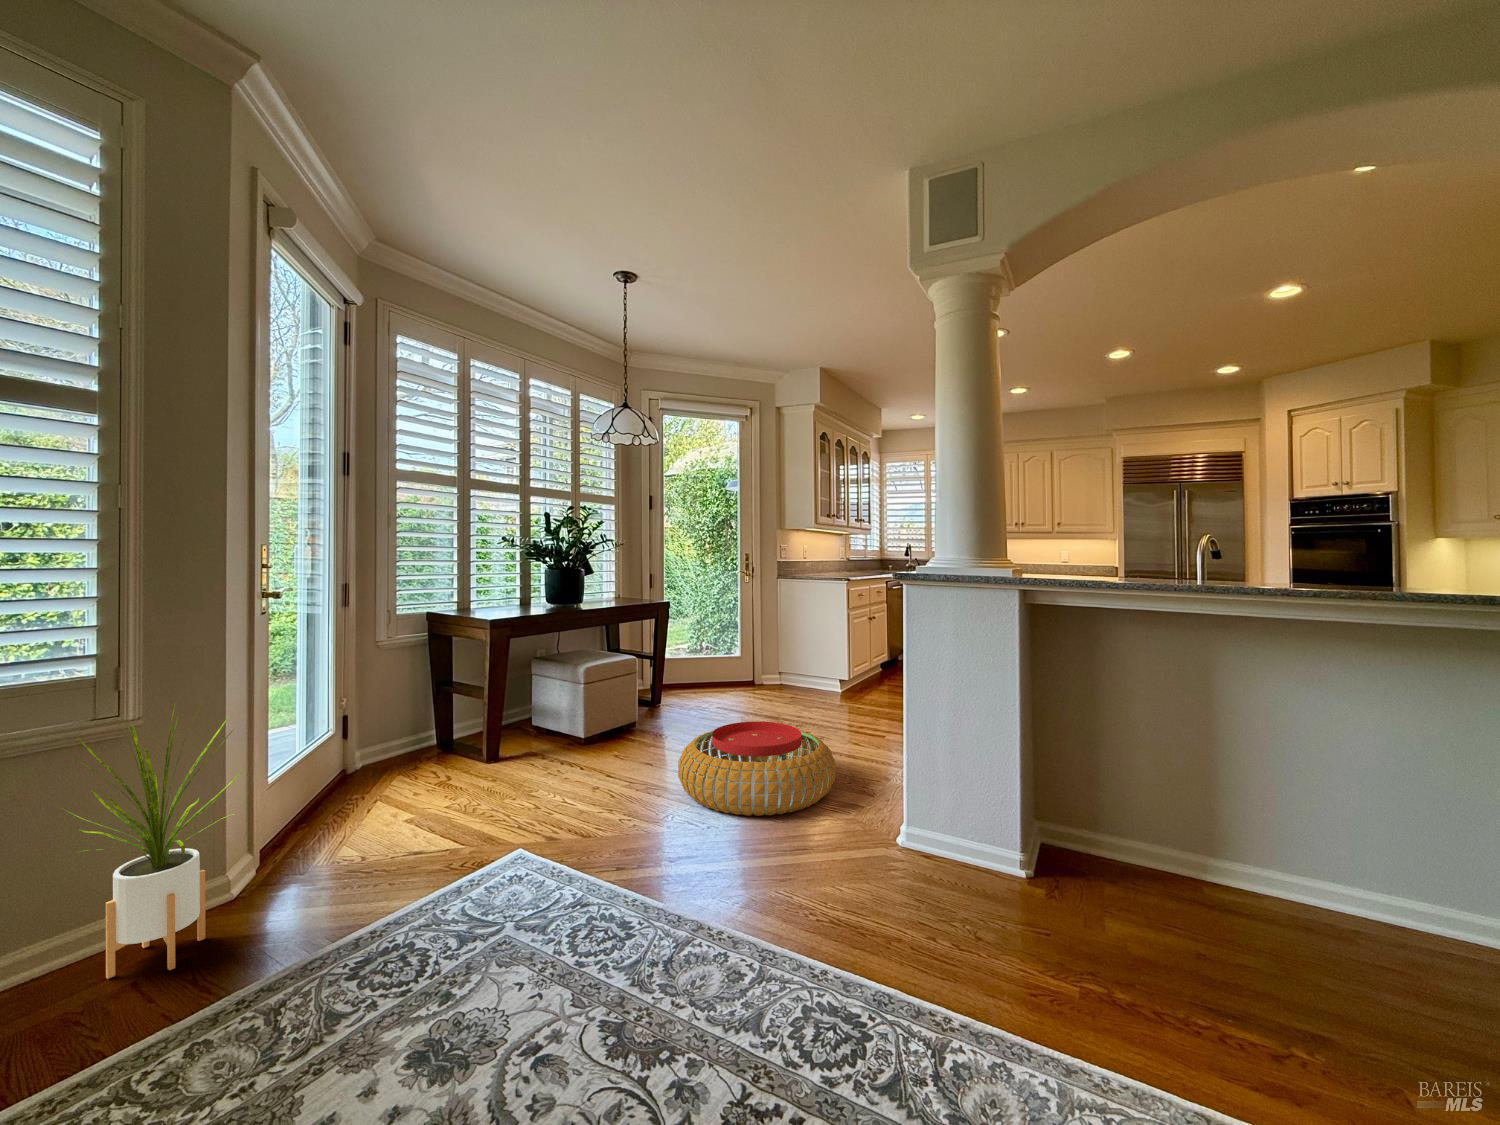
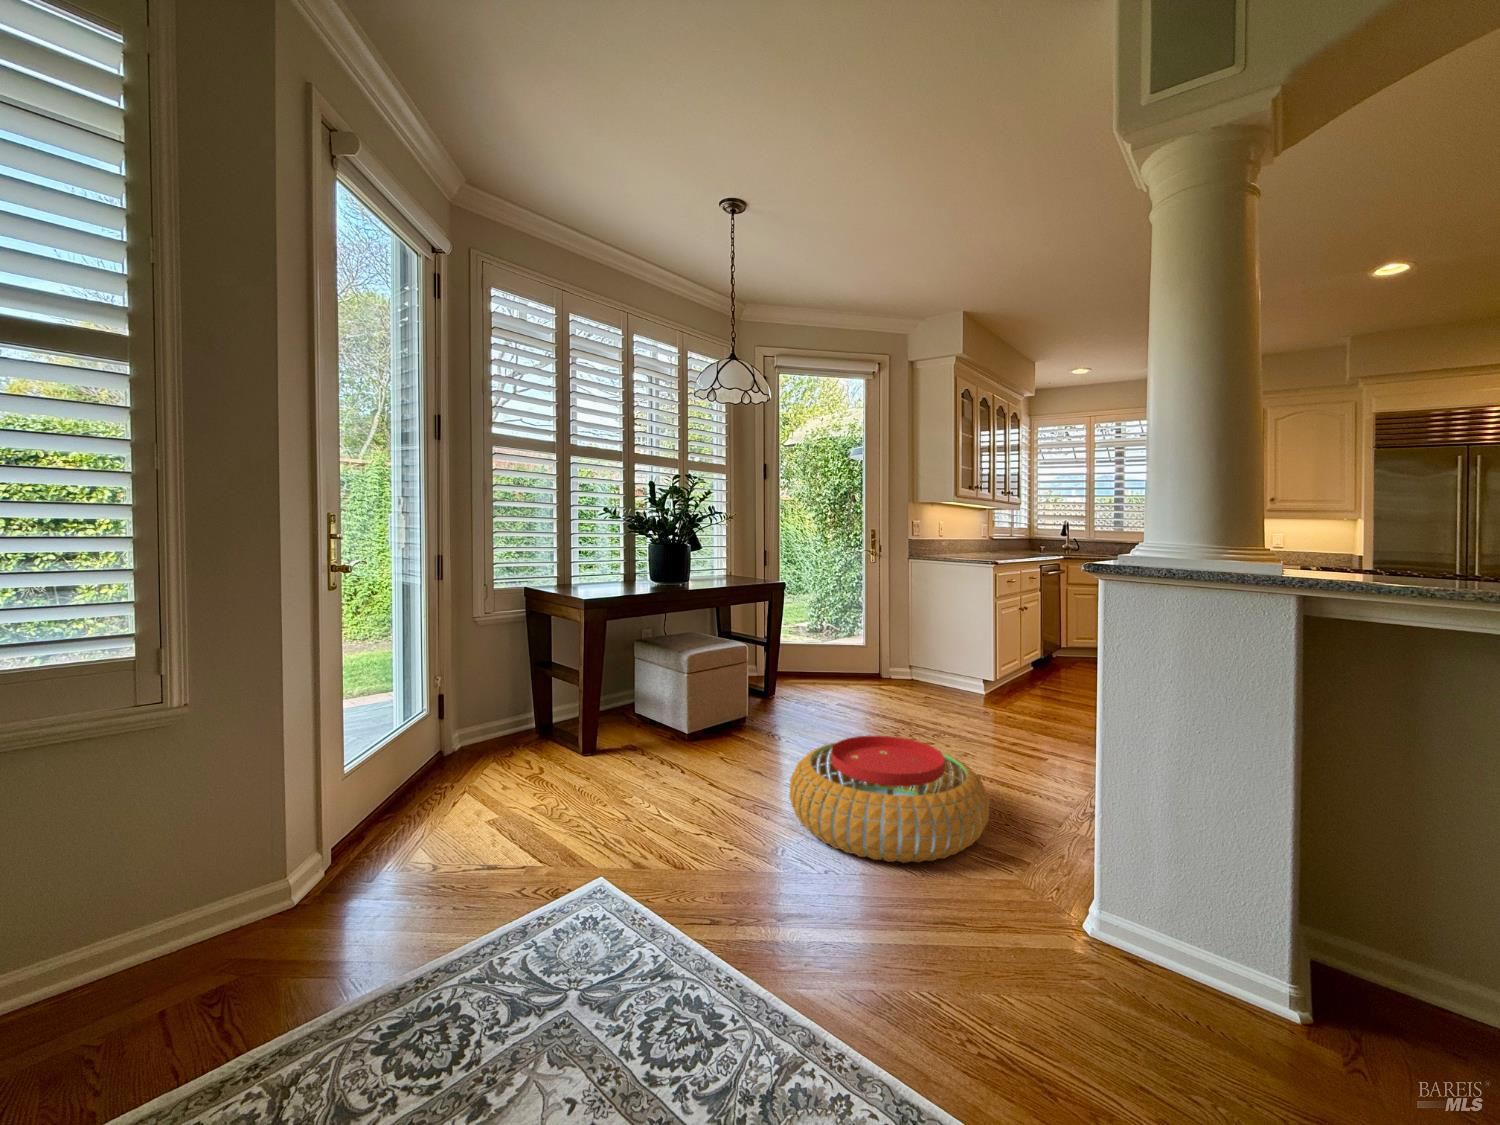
house plant: present [63,705,241,979] -> none [81,694,288,1006]

